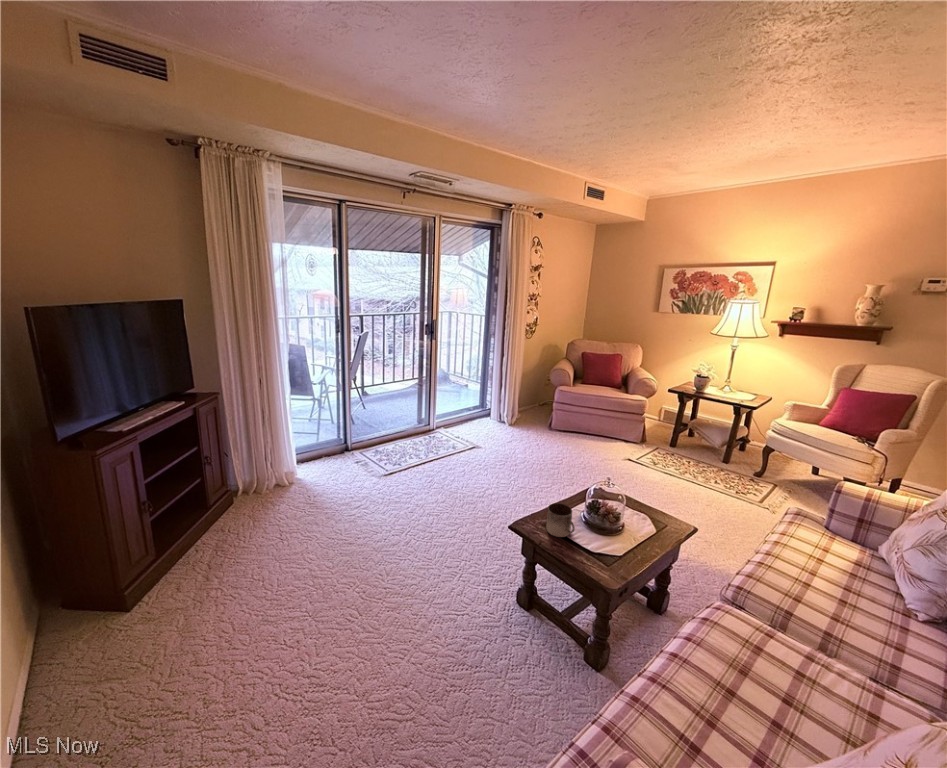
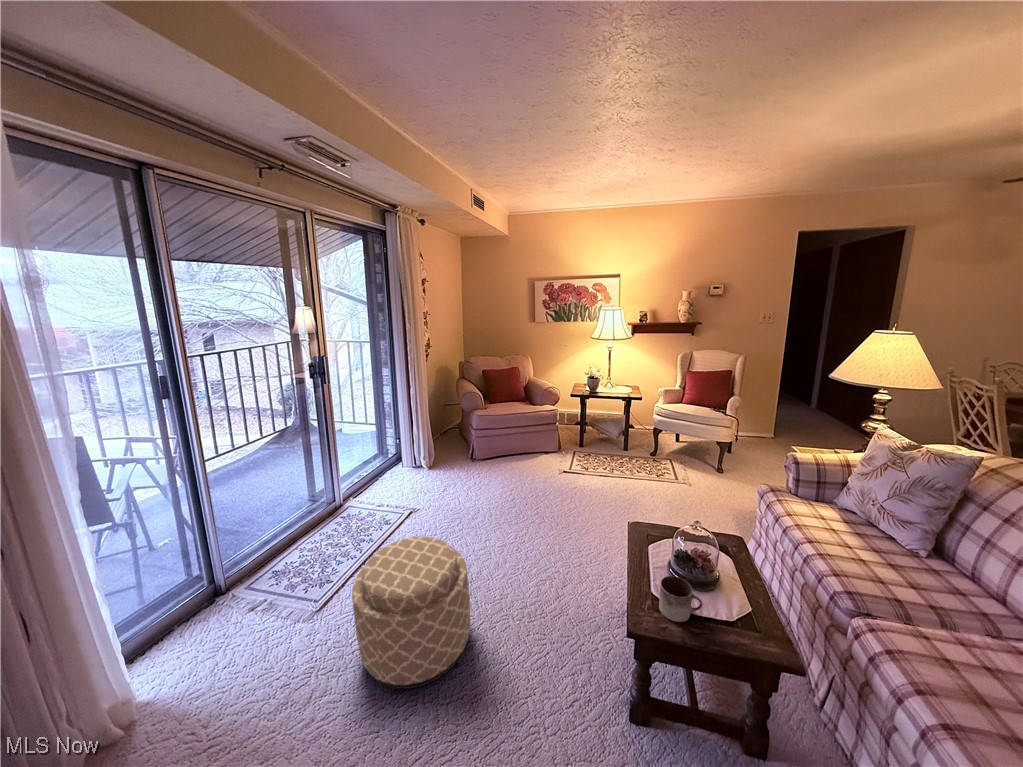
ottoman: none [384,440,461,530] -> present [352,537,470,693]

